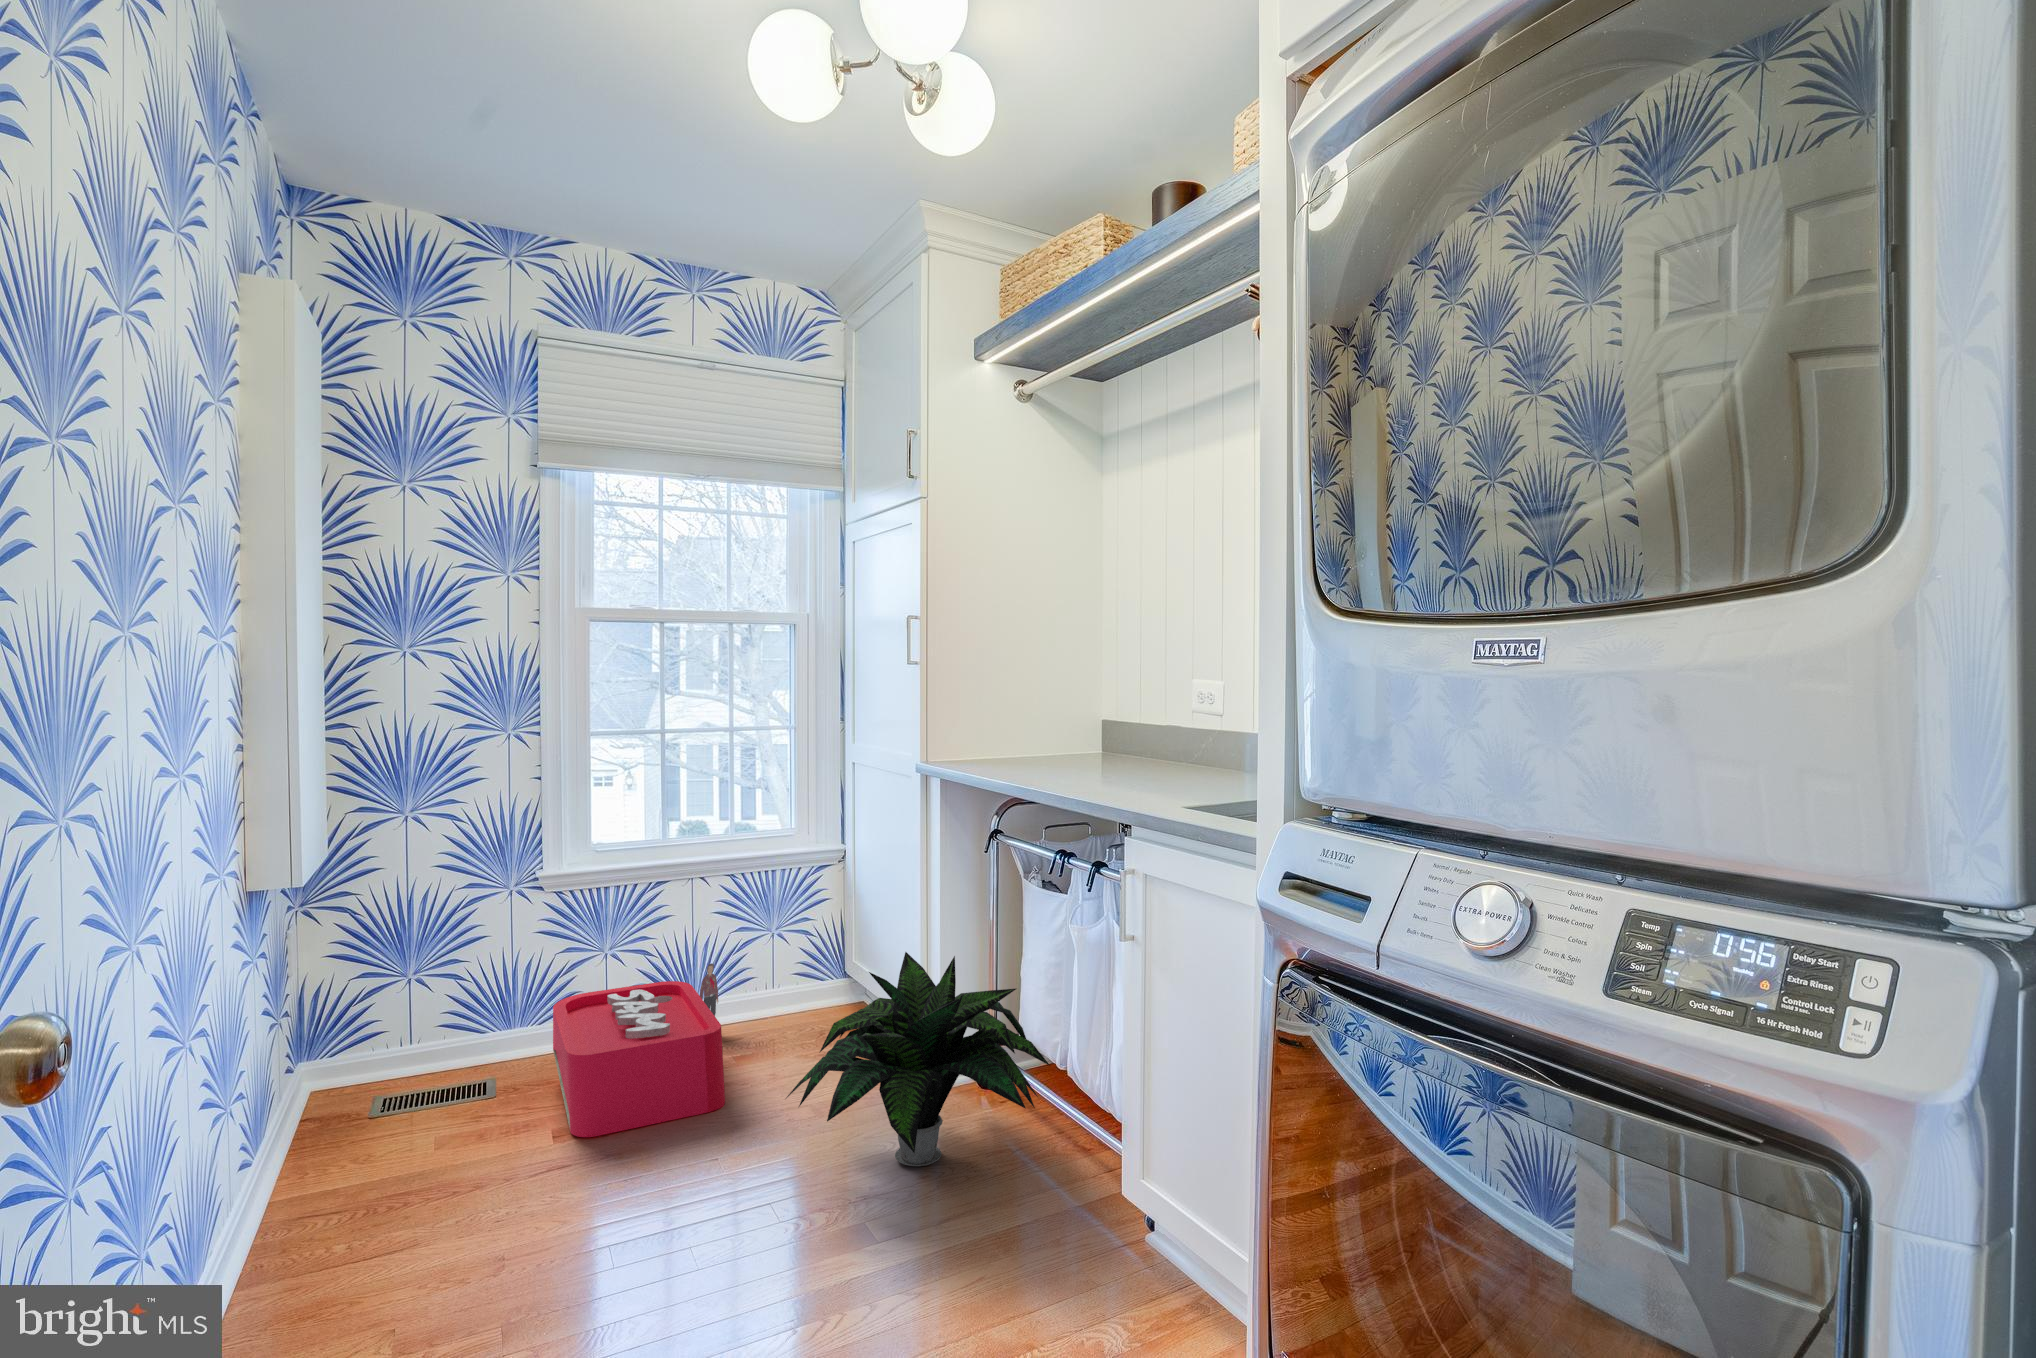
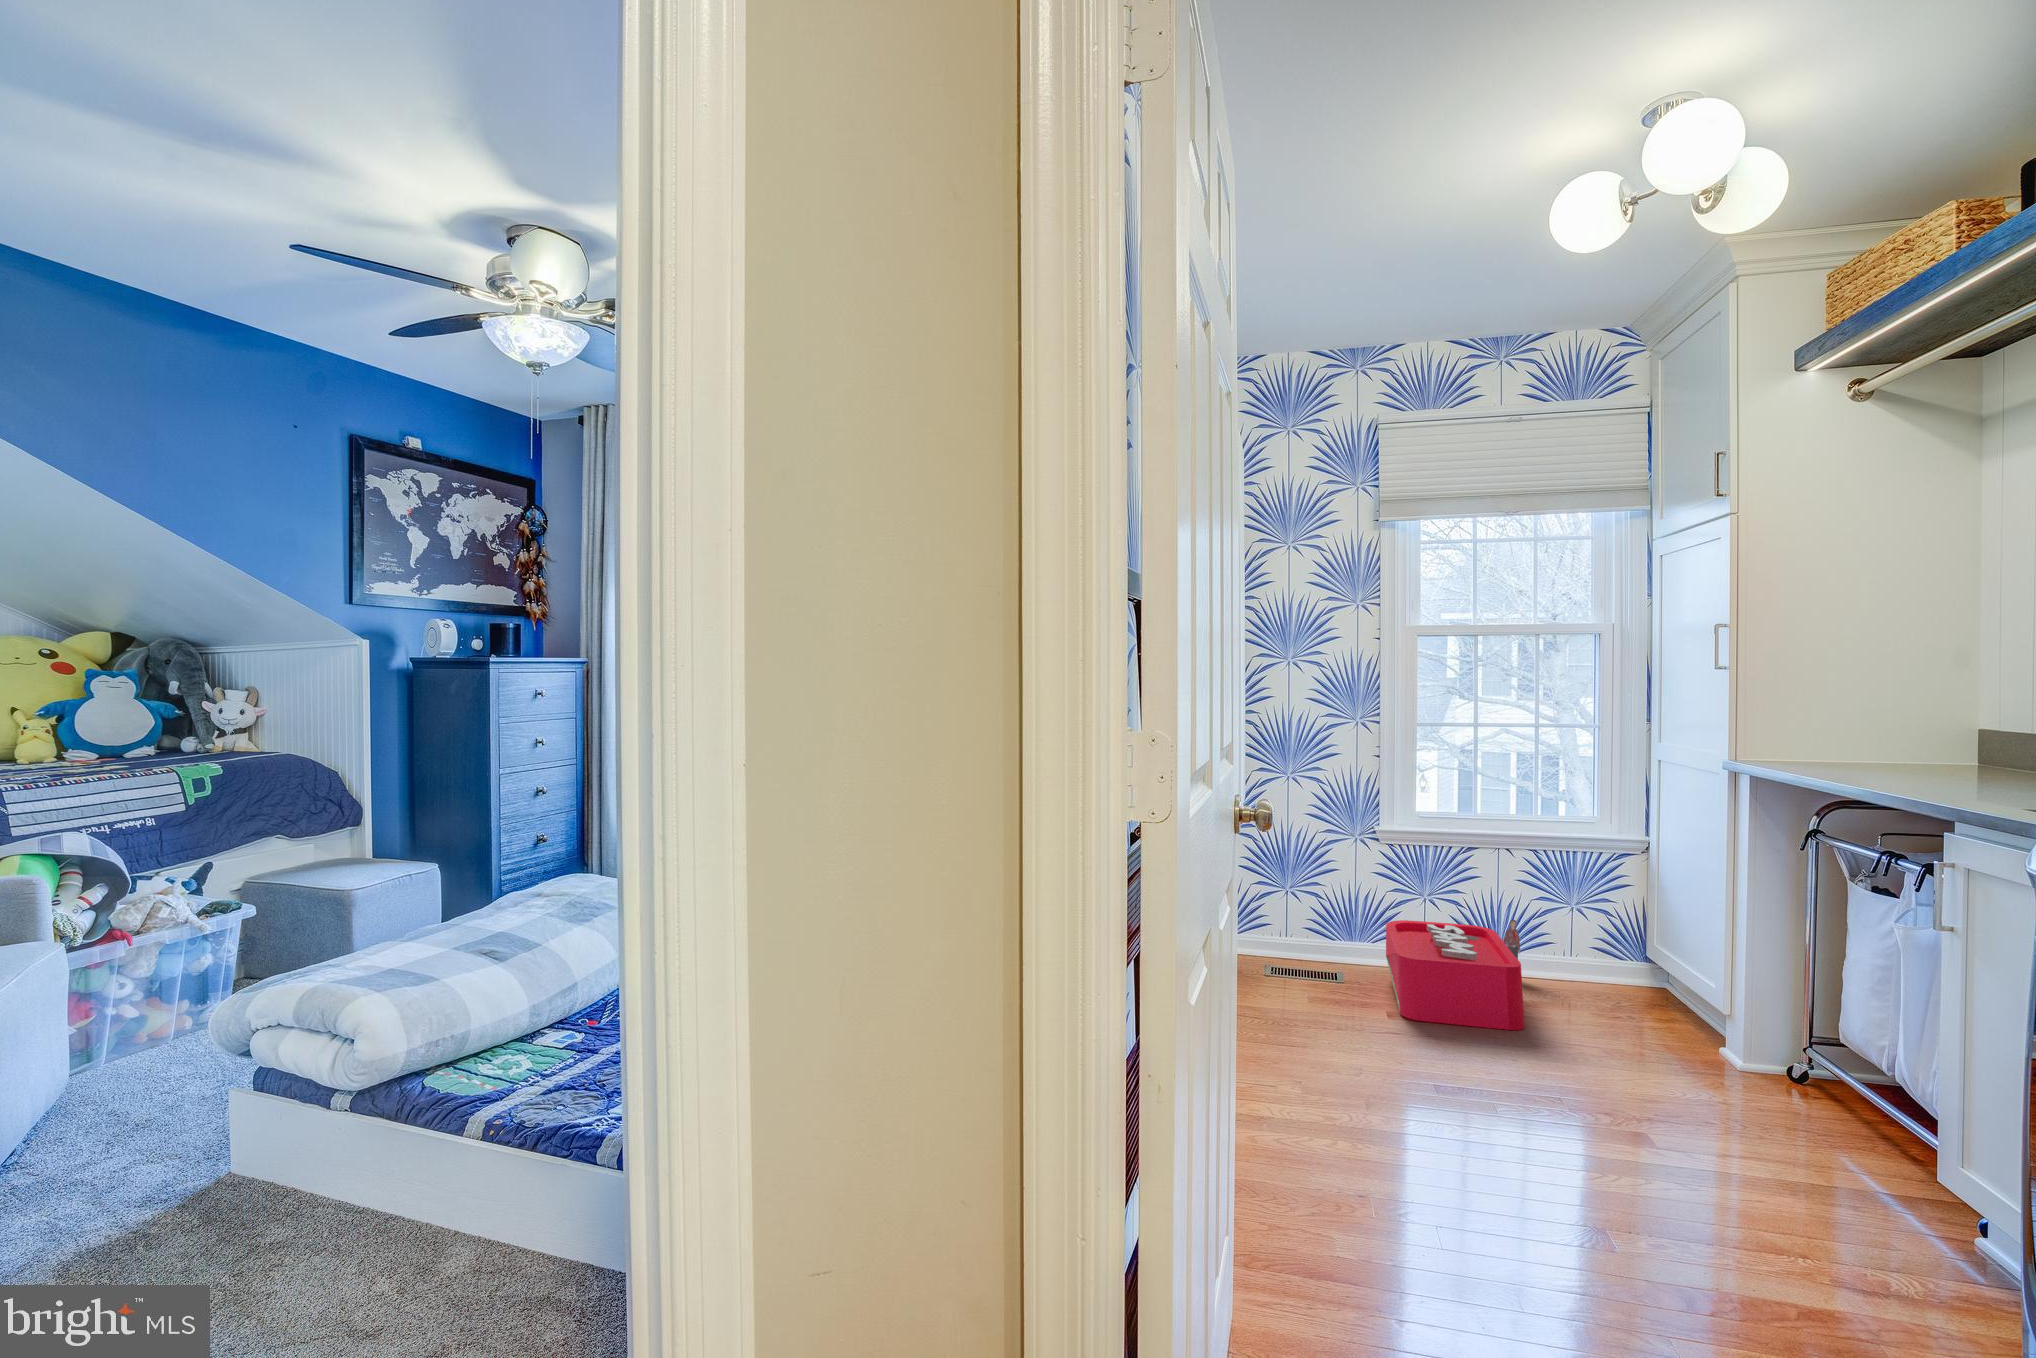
potted plant: present [787,952,1050,1166] -> none [1573,933,1875,1124]

